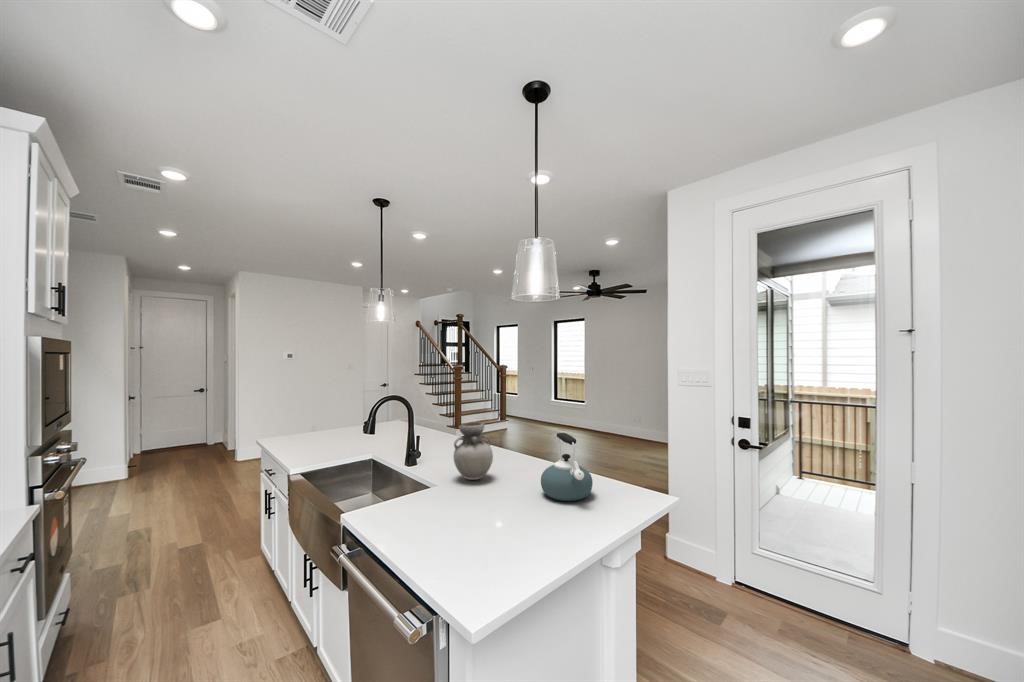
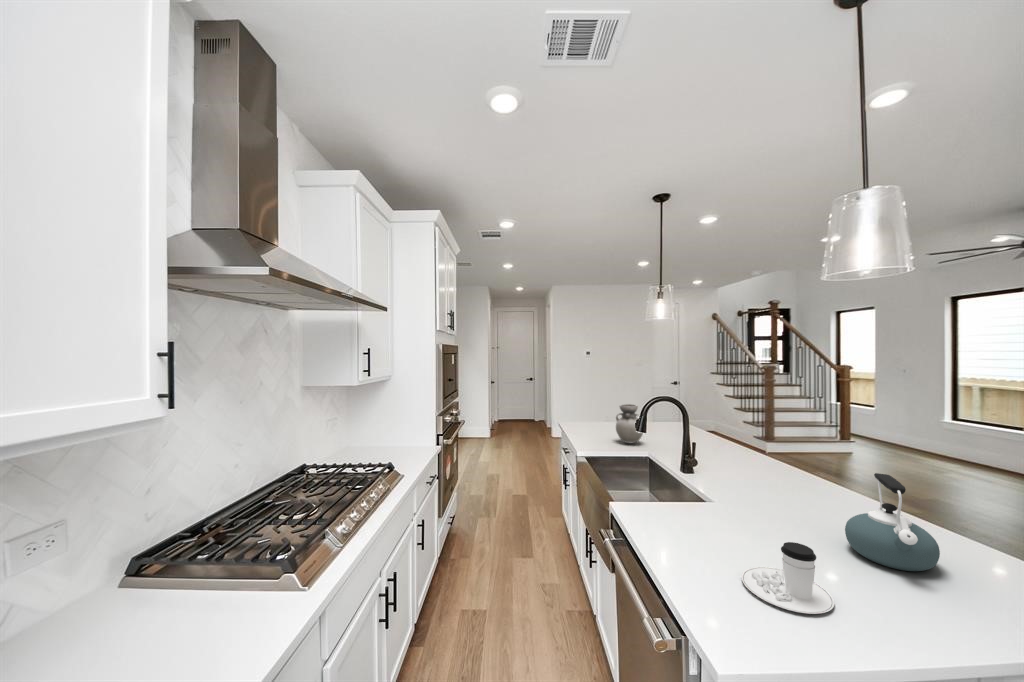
vase: present [454,422,493,480] -> present [616,404,643,443]
coffee cup: none [481,498,546,556] -> present [742,542,834,614]

